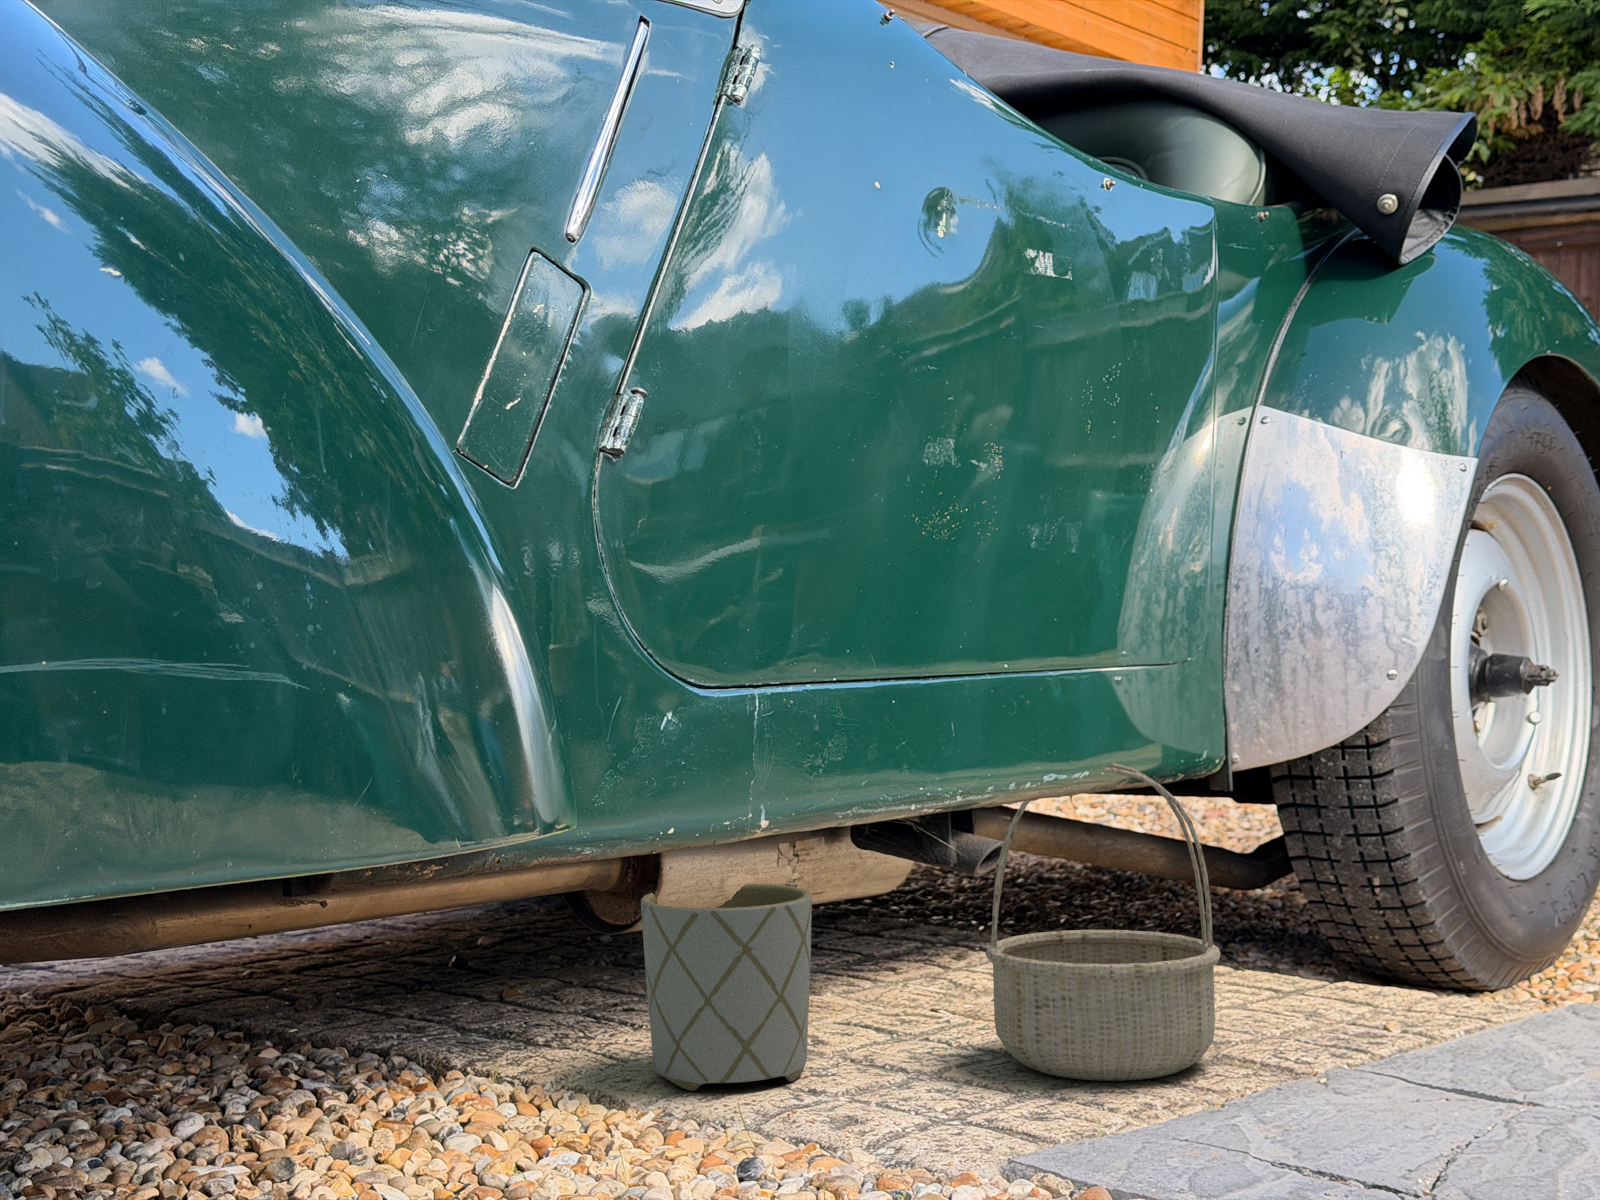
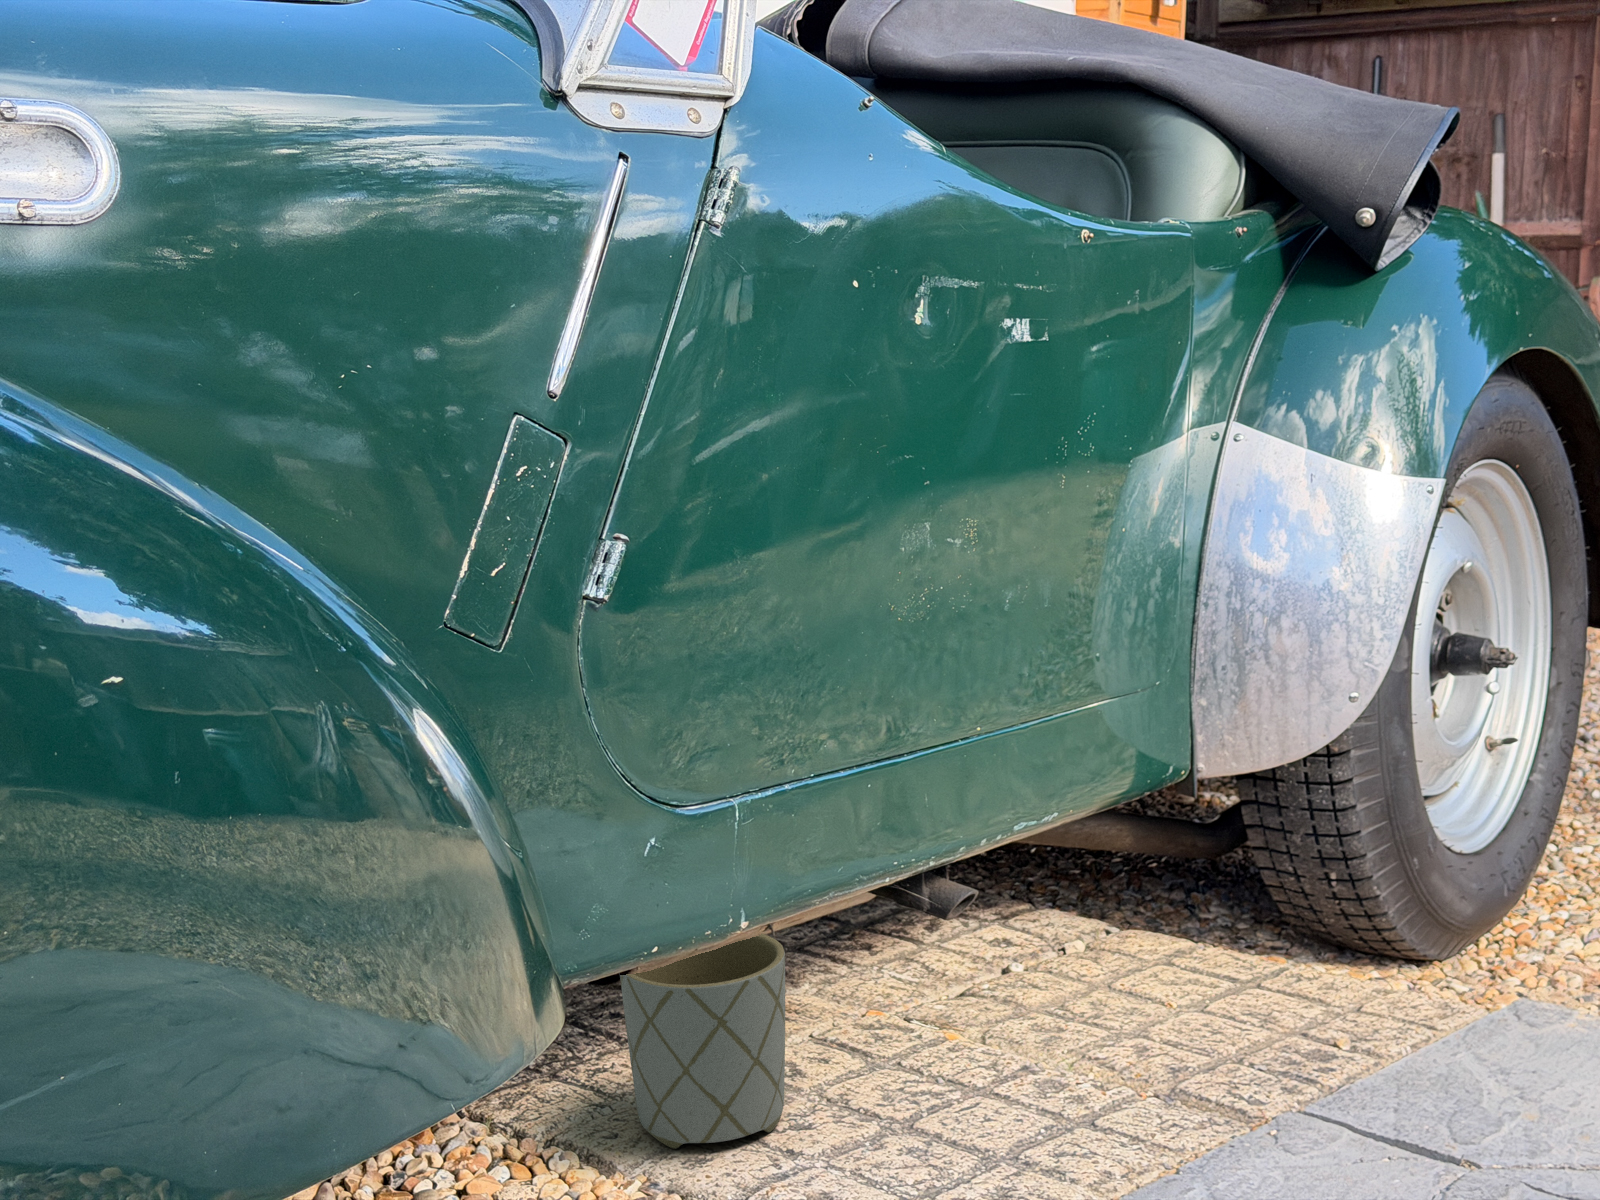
basket: present [985,763,1221,1081] -> none [954,821,1181,1131]

